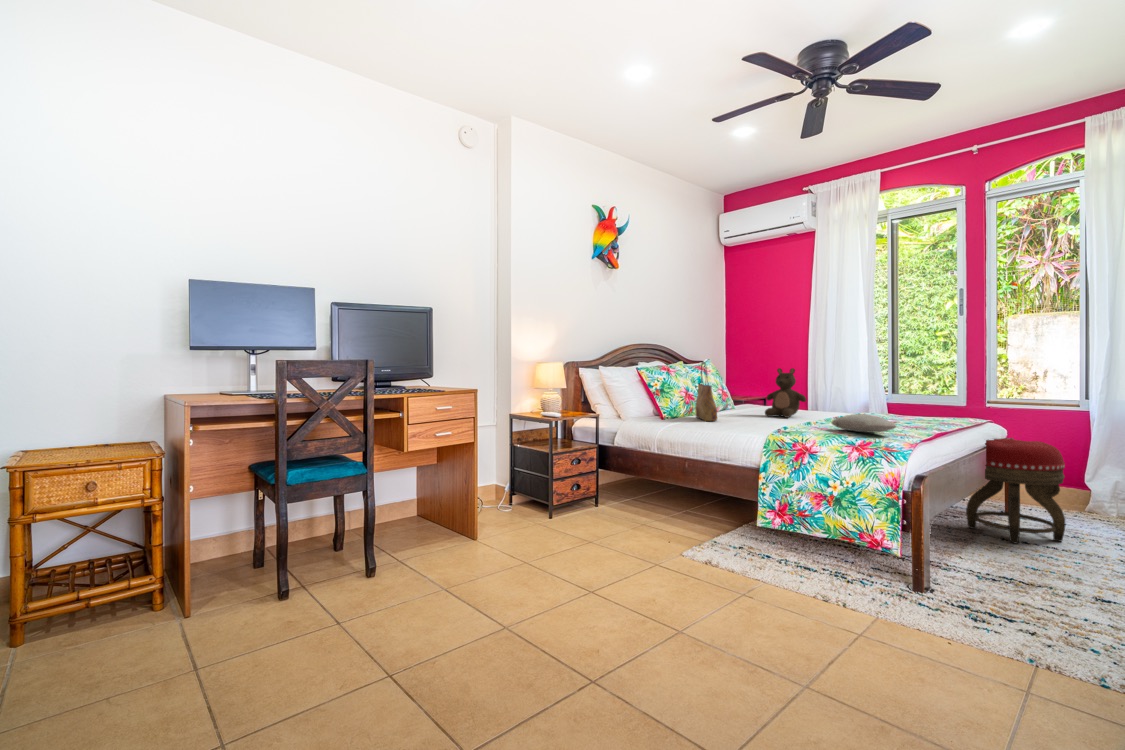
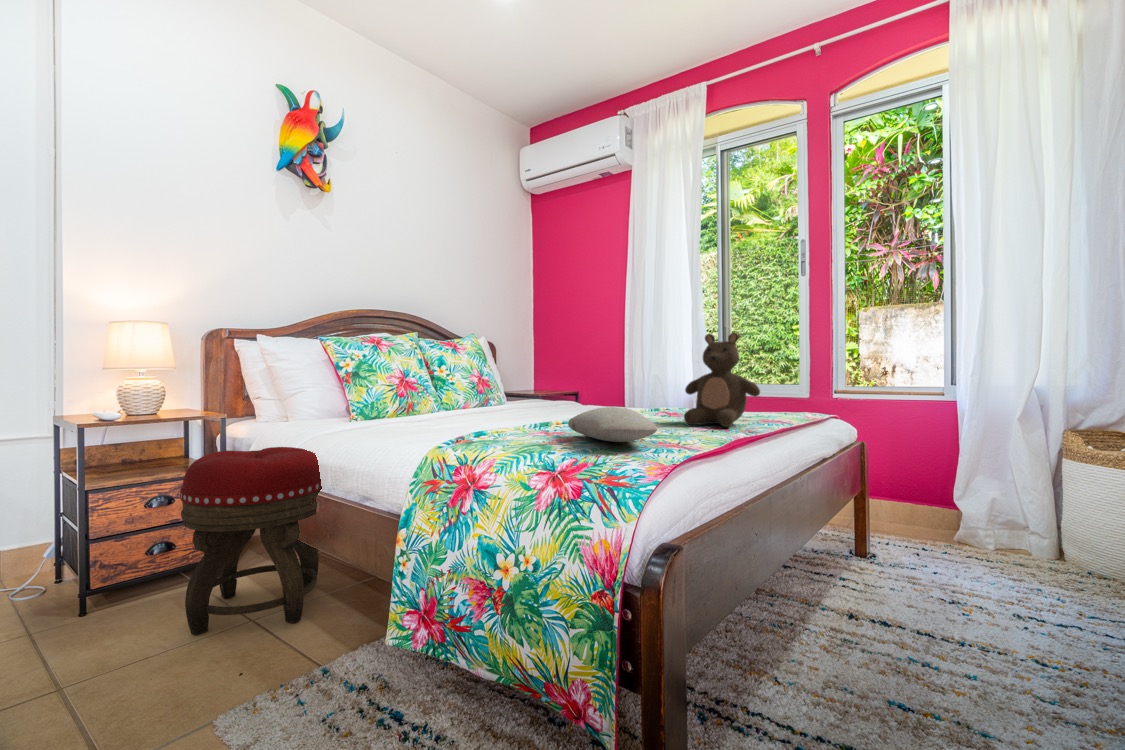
tote bag: present [695,362,717,421] -> none [390,324,422,424]
stuffed bear: present [765,368,806,418] -> present [684,333,760,427]
footstool: present [966,439,1065,543] -> present [180,447,322,635]

